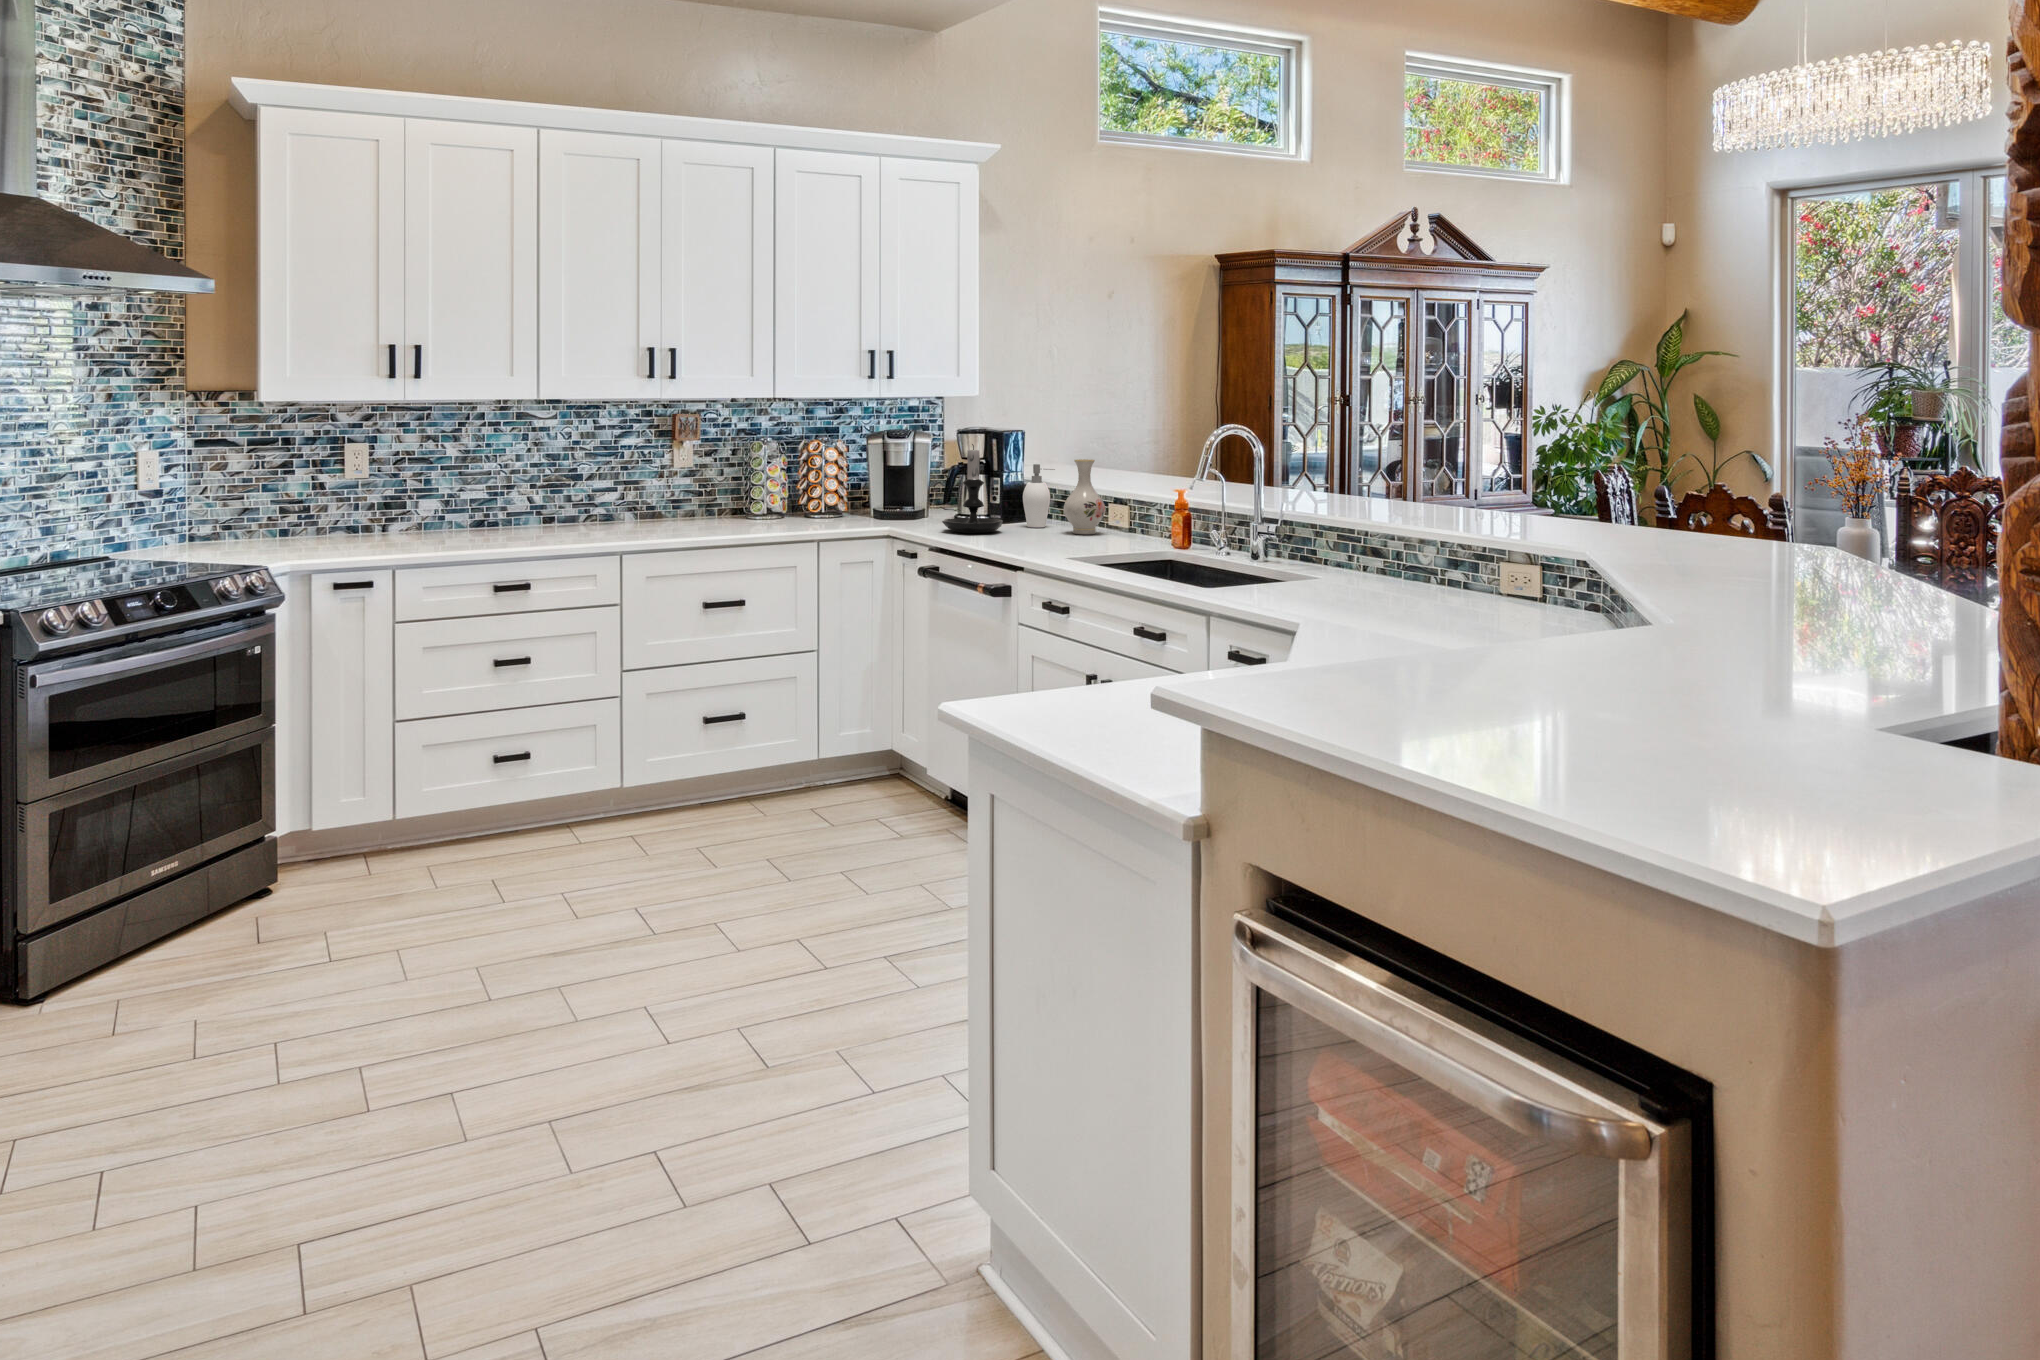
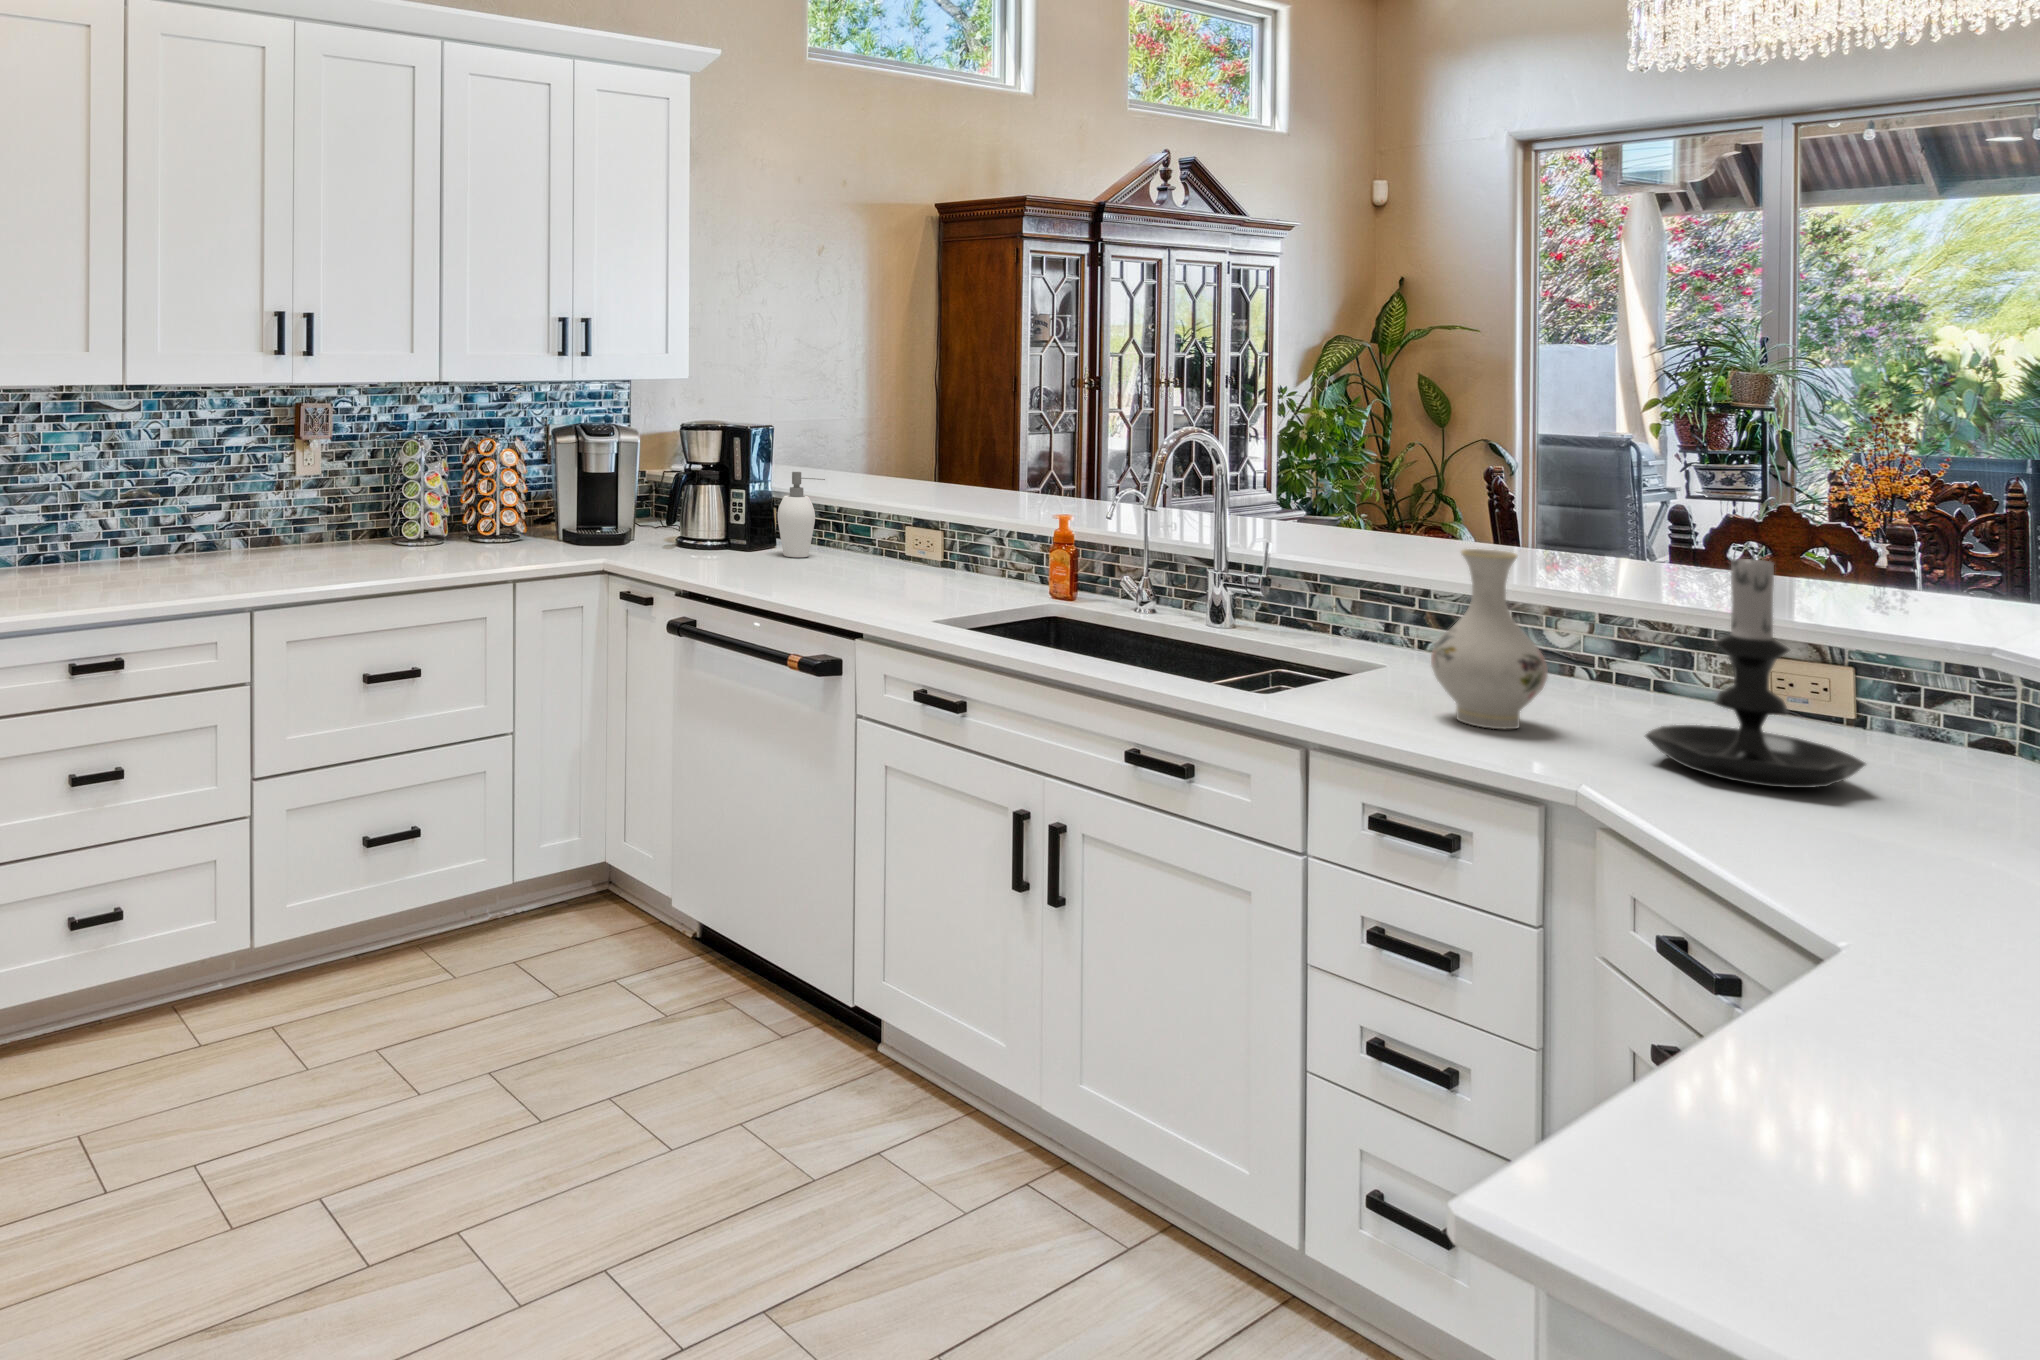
candle holder: present [942,444,1003,533] -> present [1645,545,1865,788]
vase: present [1064,459,1105,534] -> present [1431,549,1548,729]

